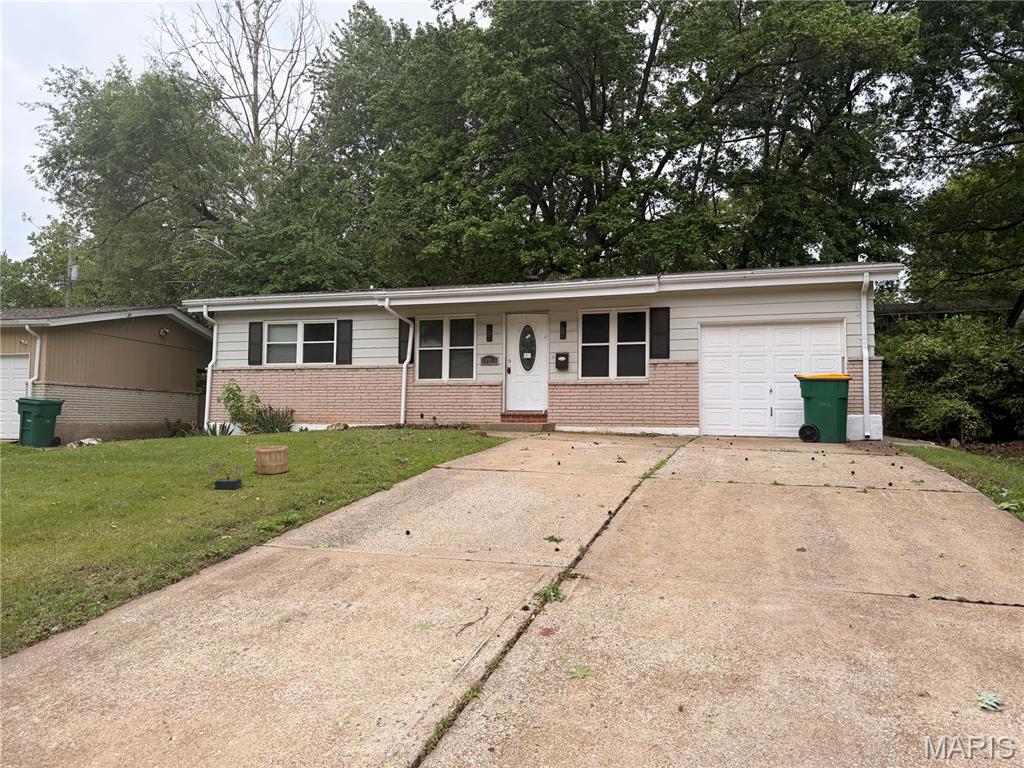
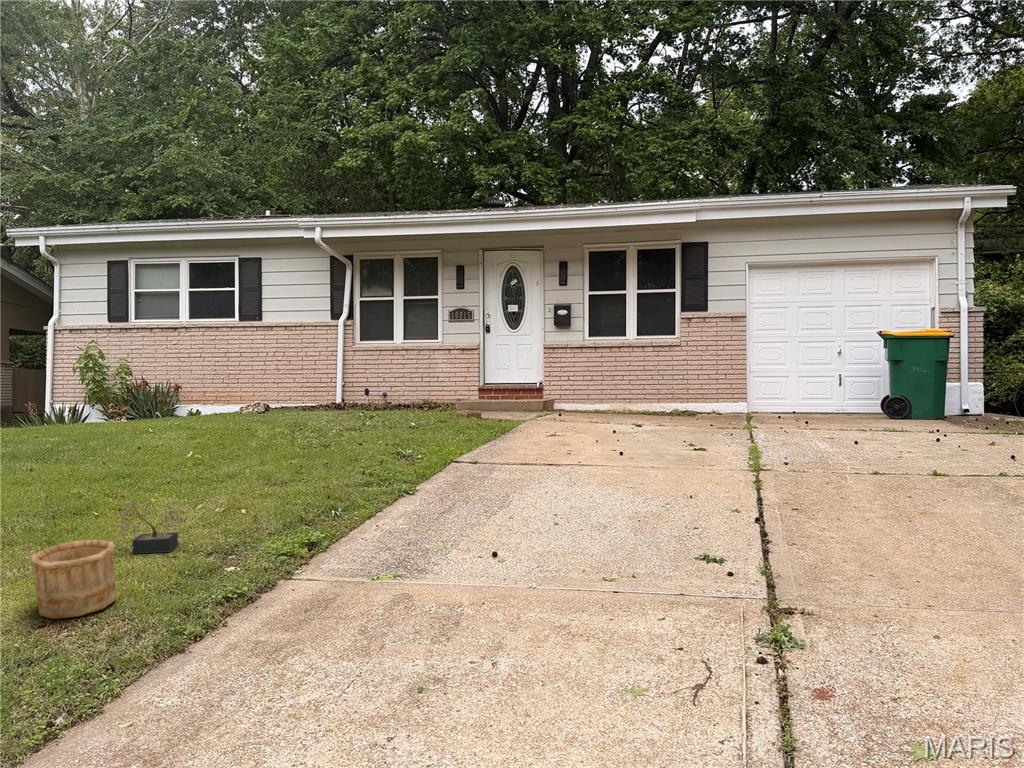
wooden bucket: present [255,445,288,474] -> present [30,540,115,619]

